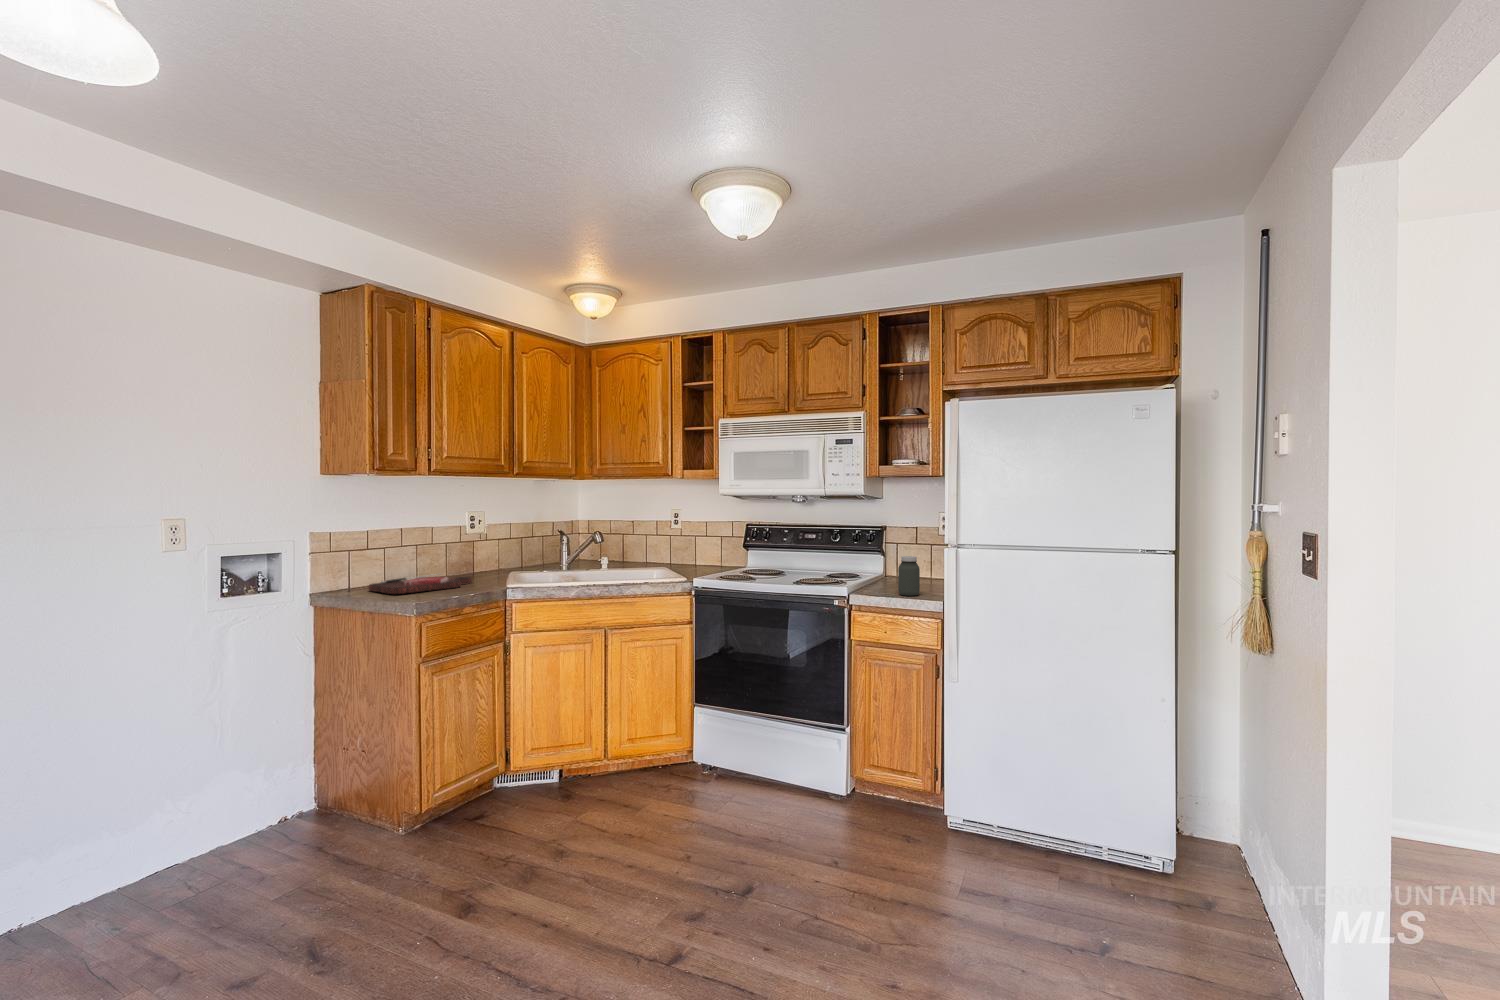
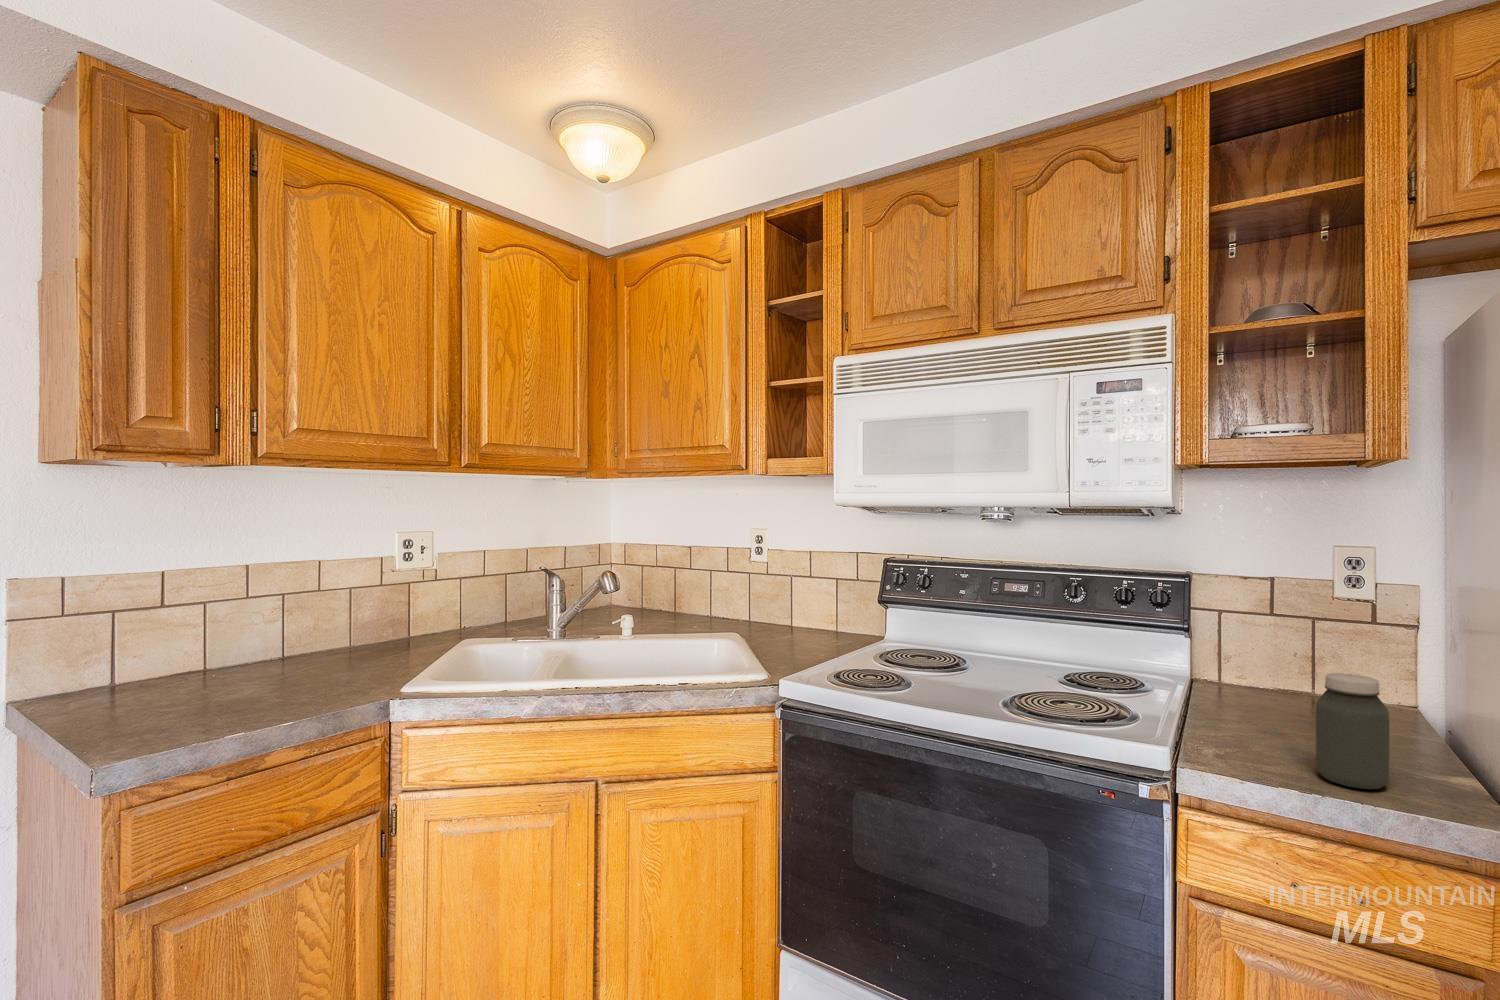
cutting board: present [368,574,472,594] -> none [125,658,356,714]

